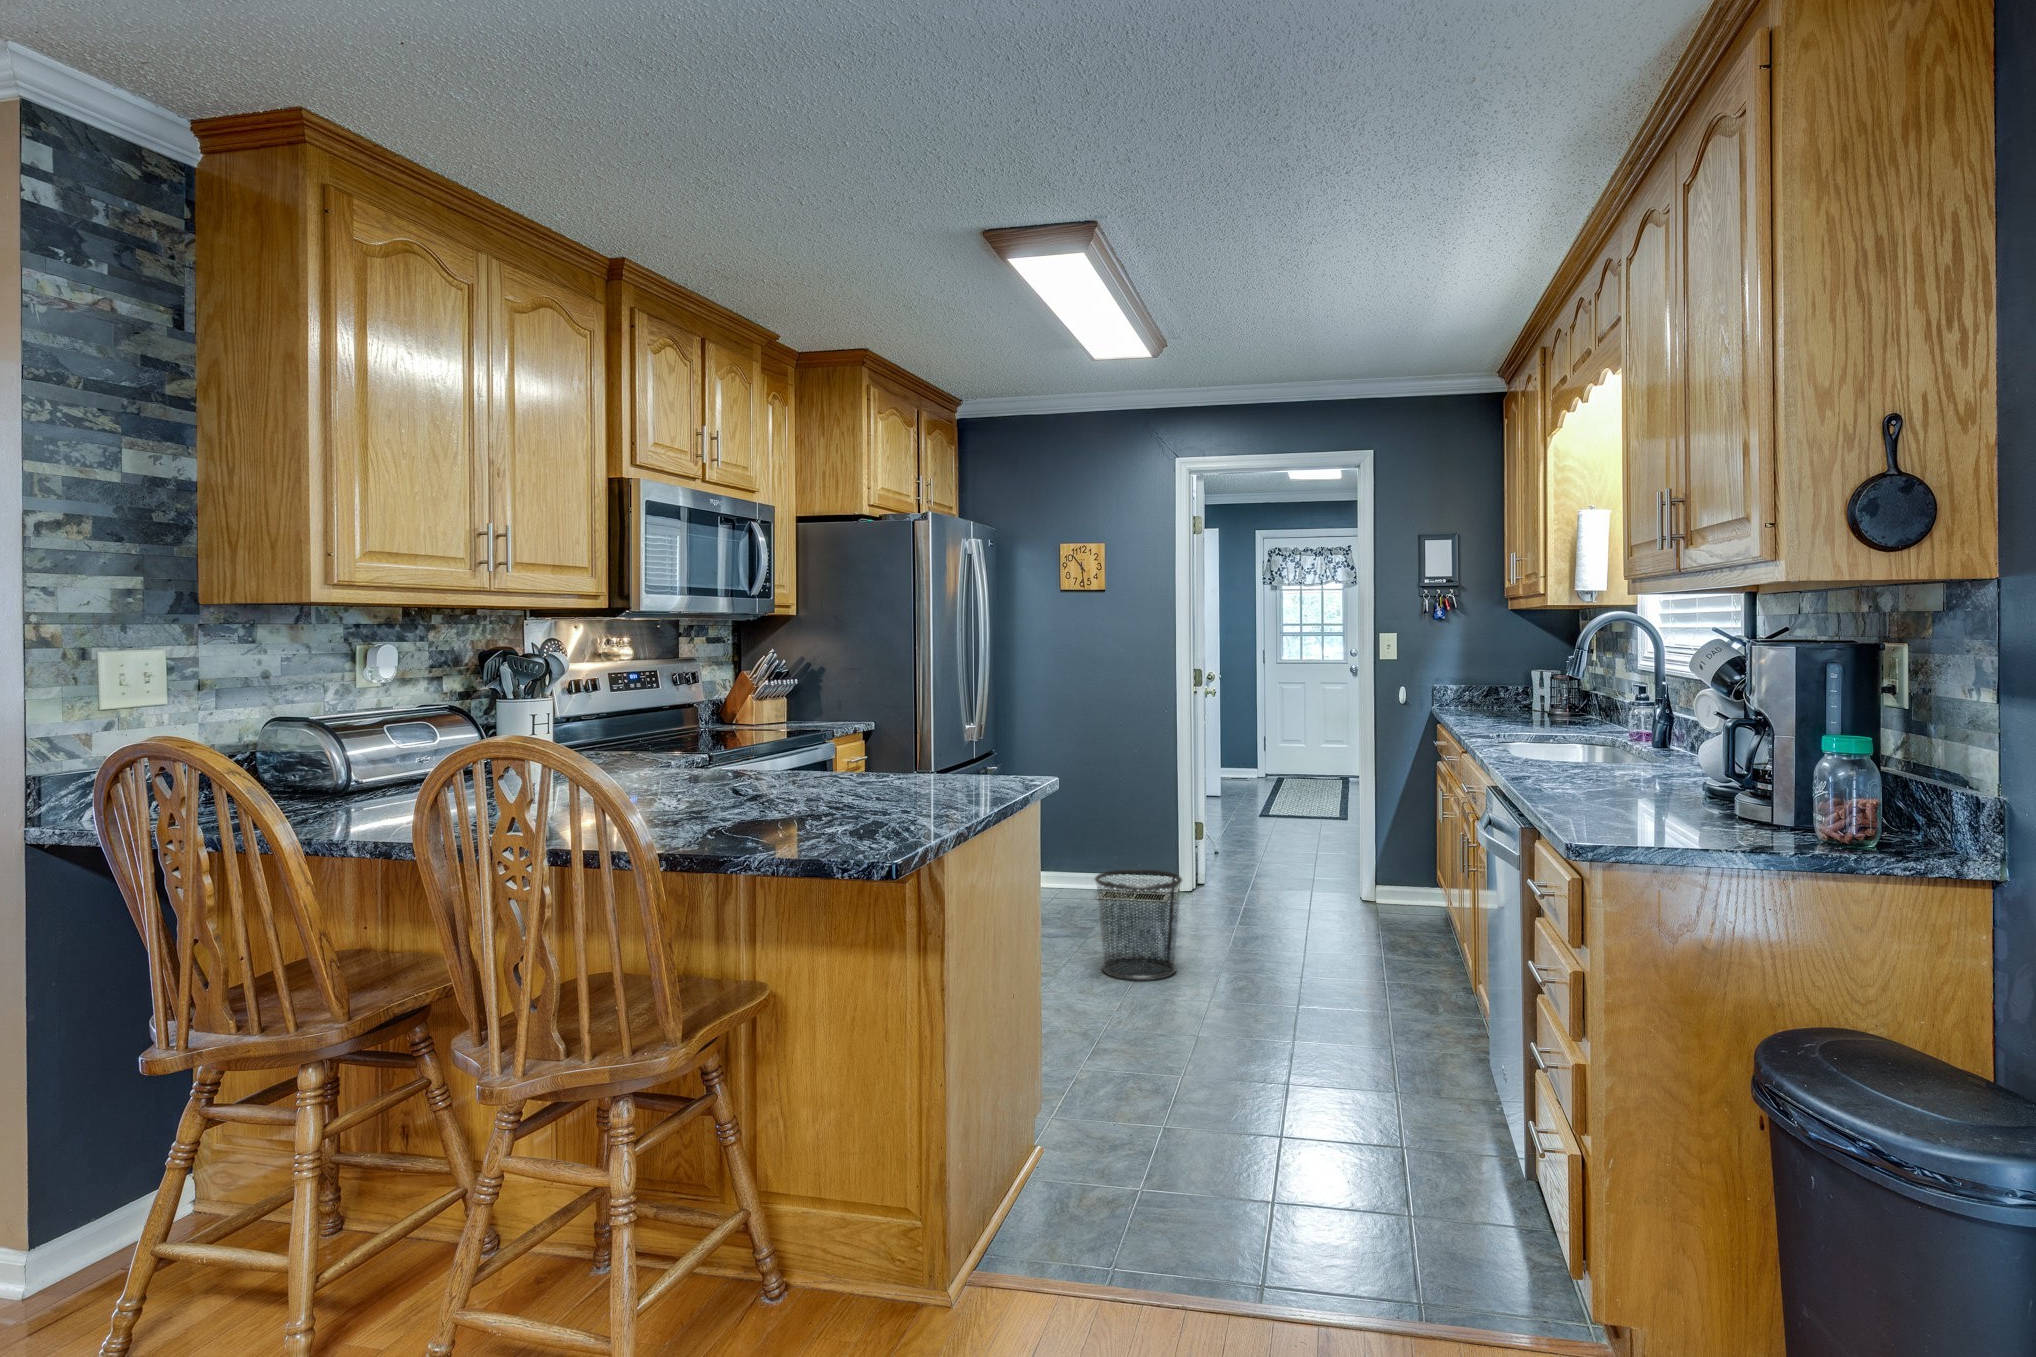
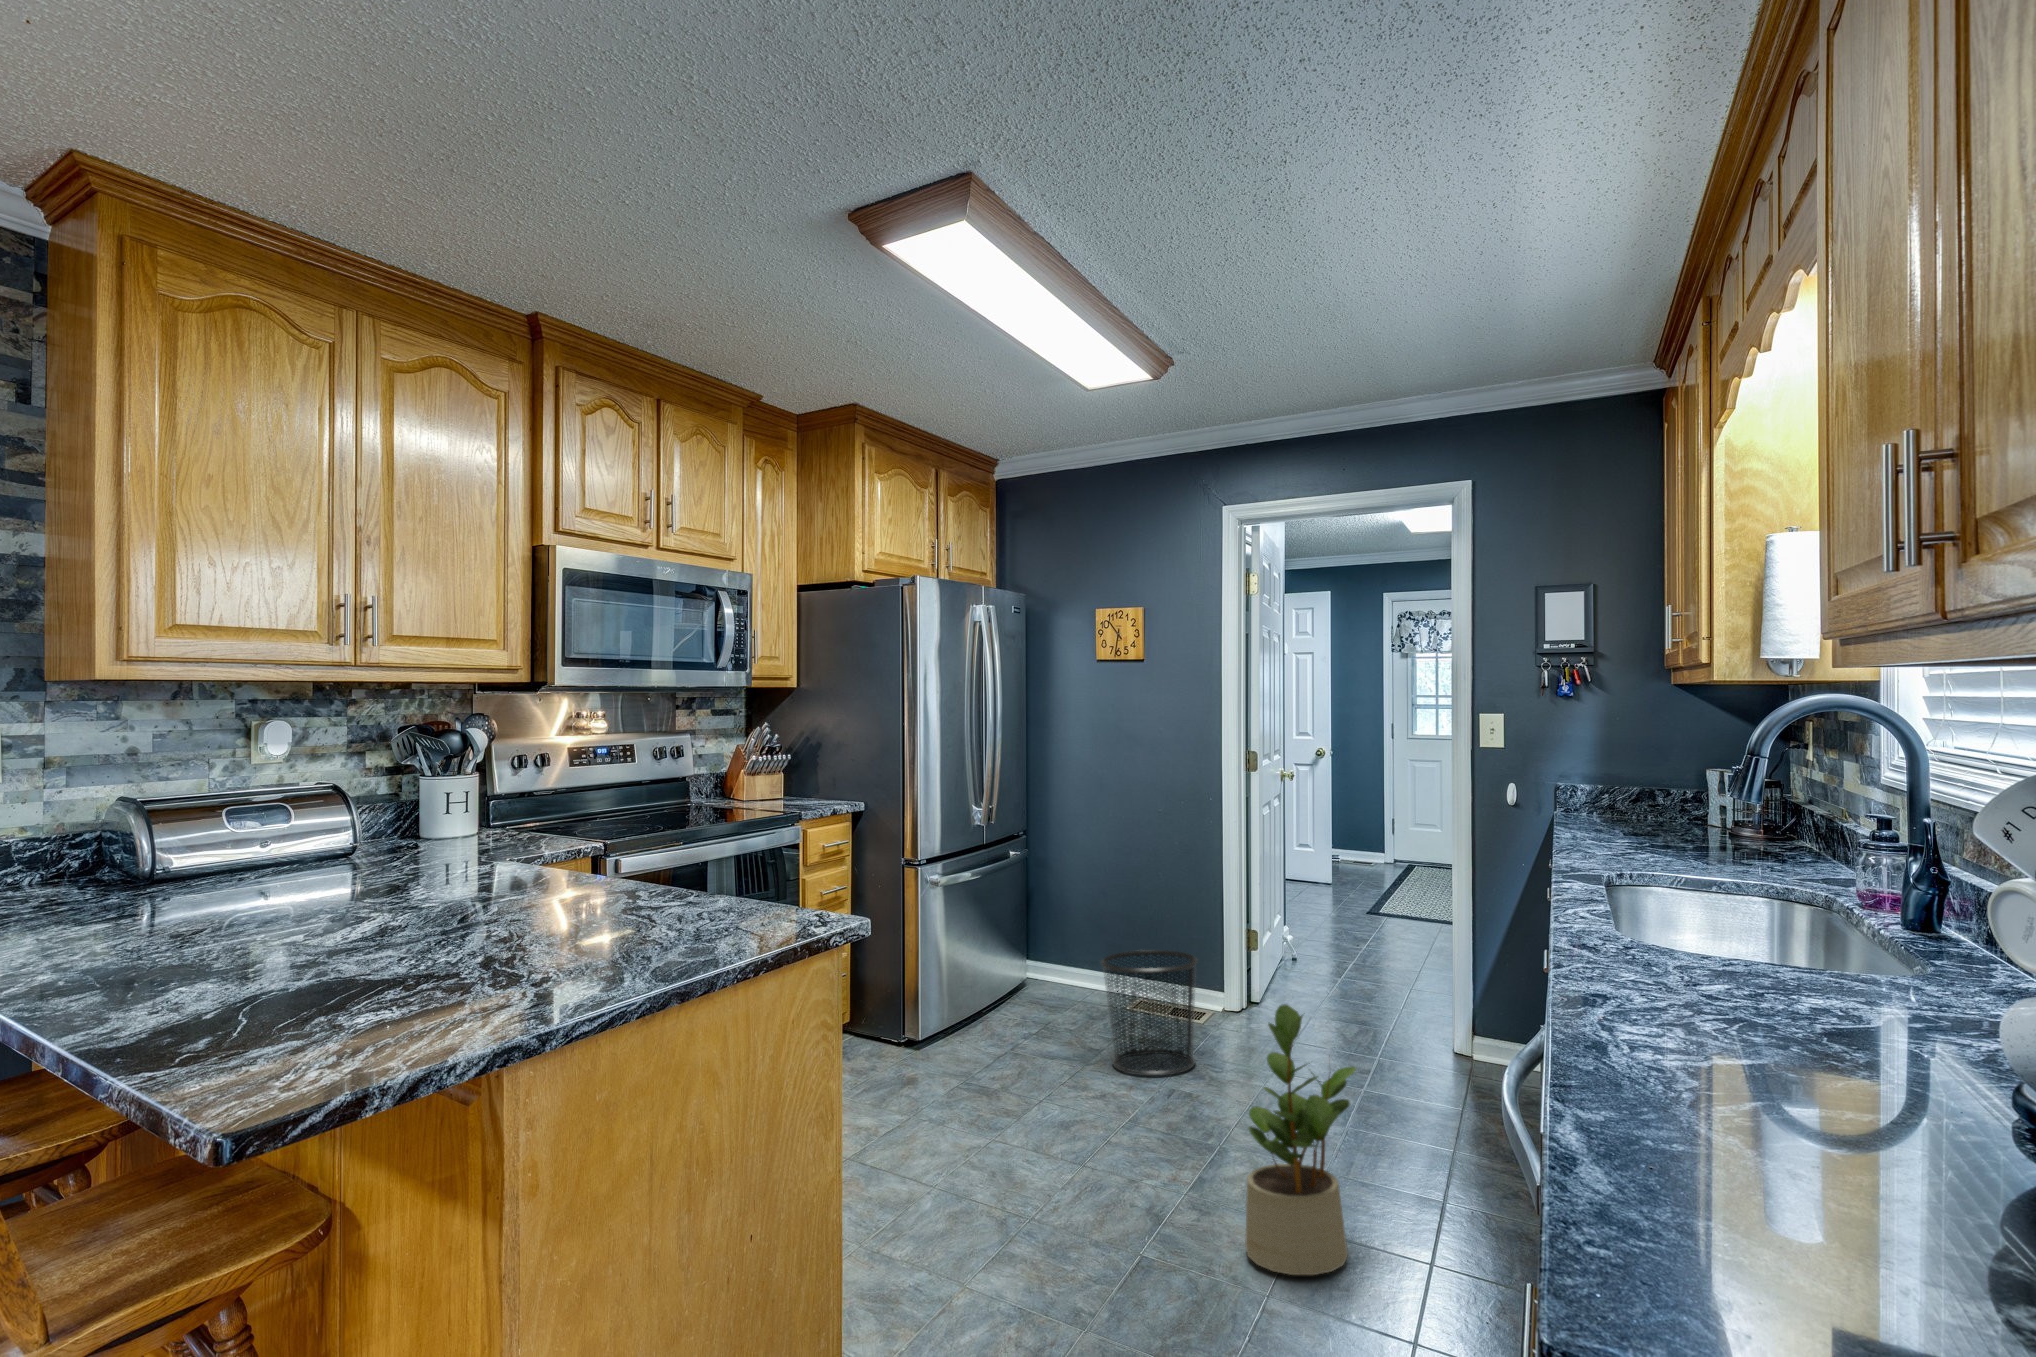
potted plant: none [1279,911,1372,1127] -> present [1245,1004,1356,1275]

